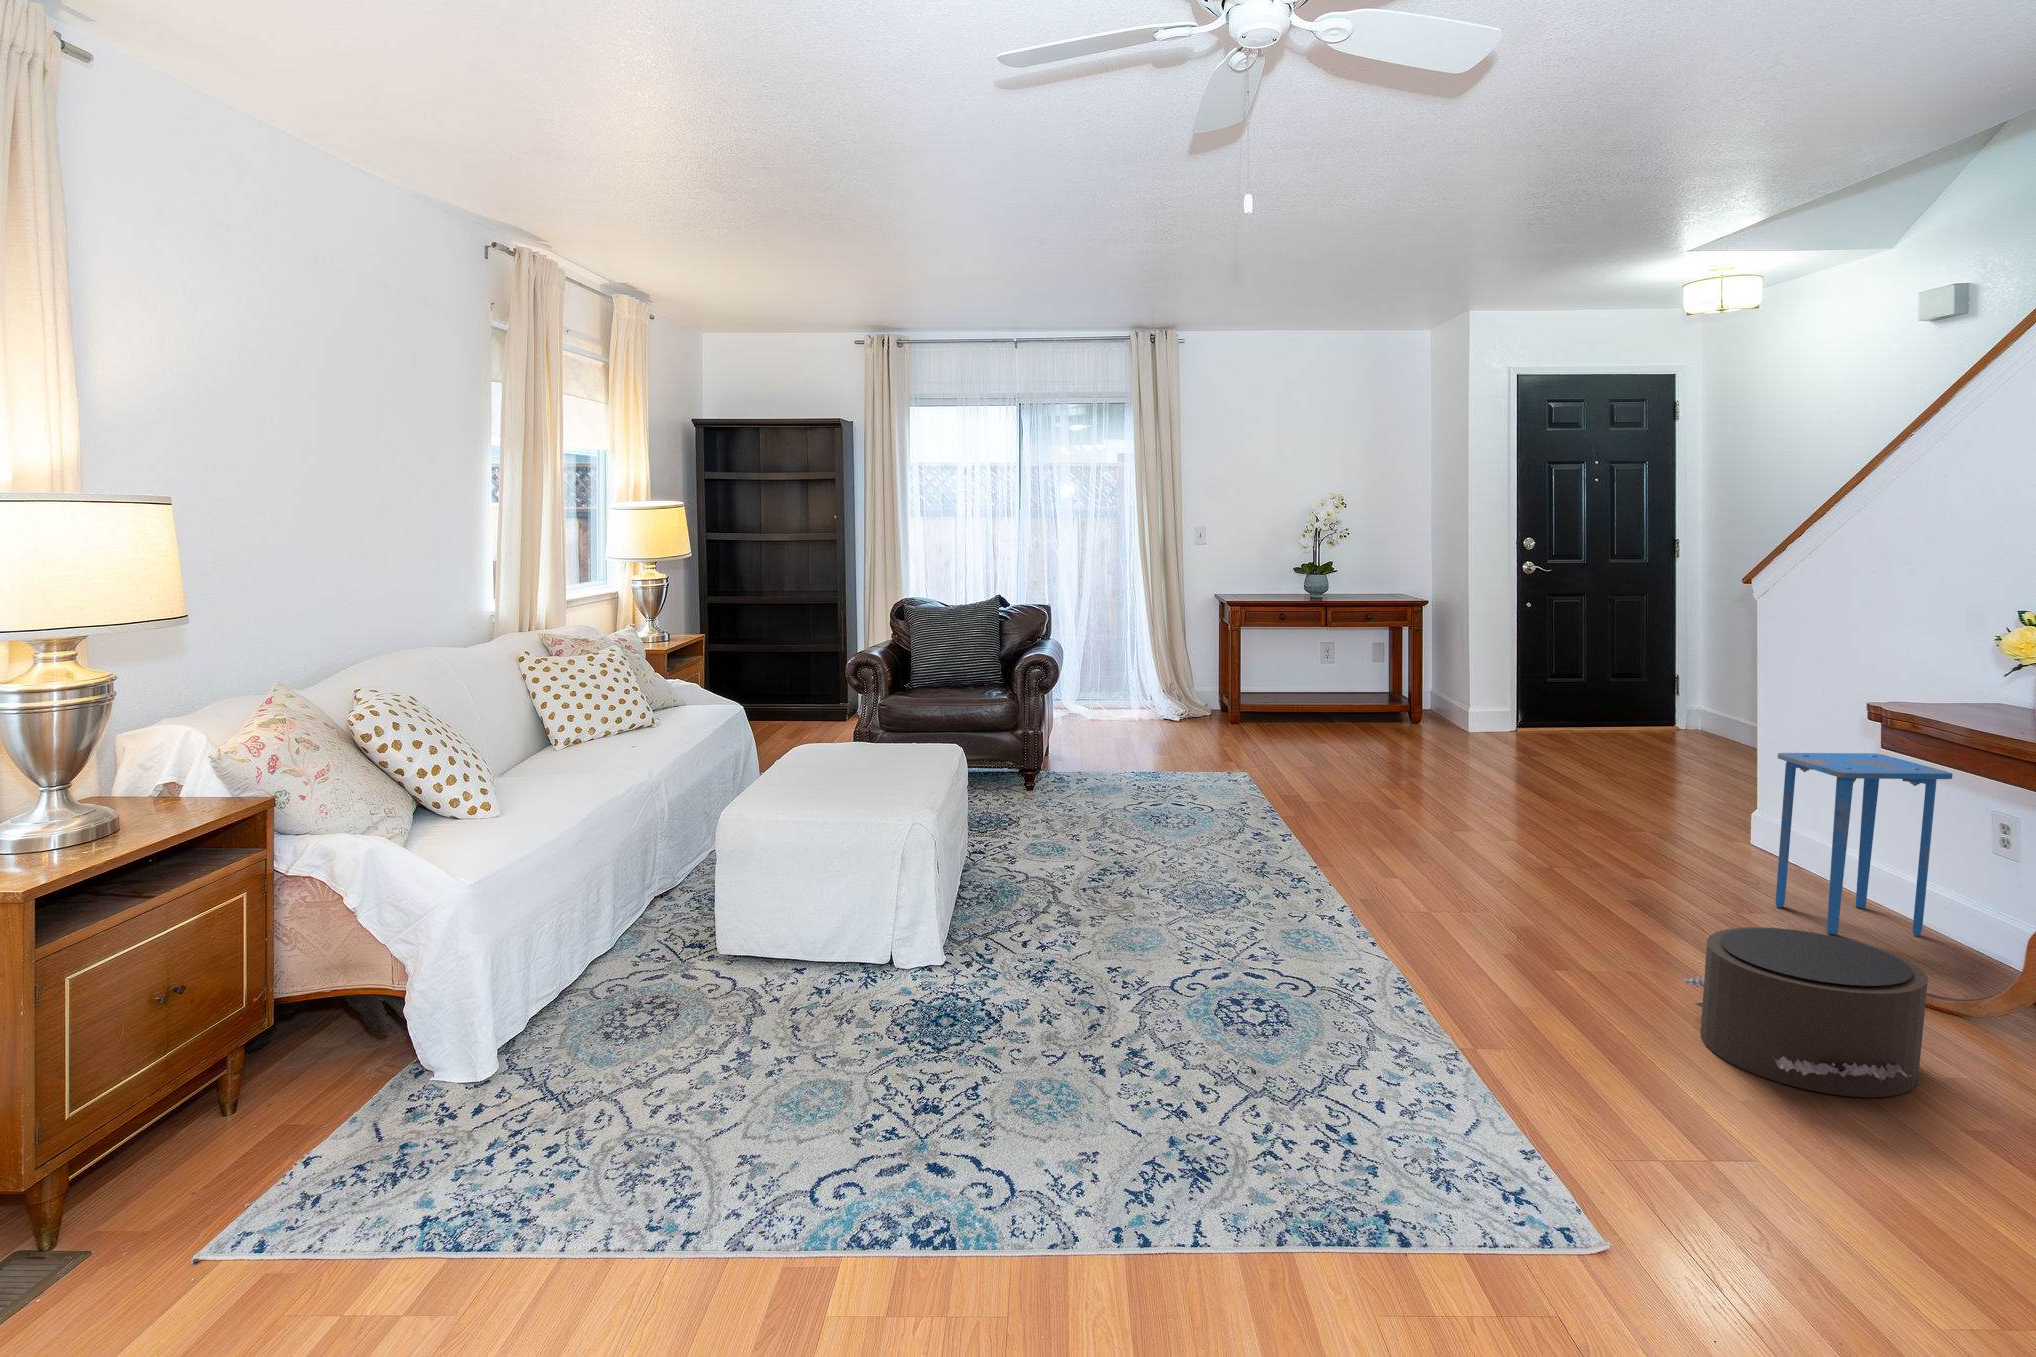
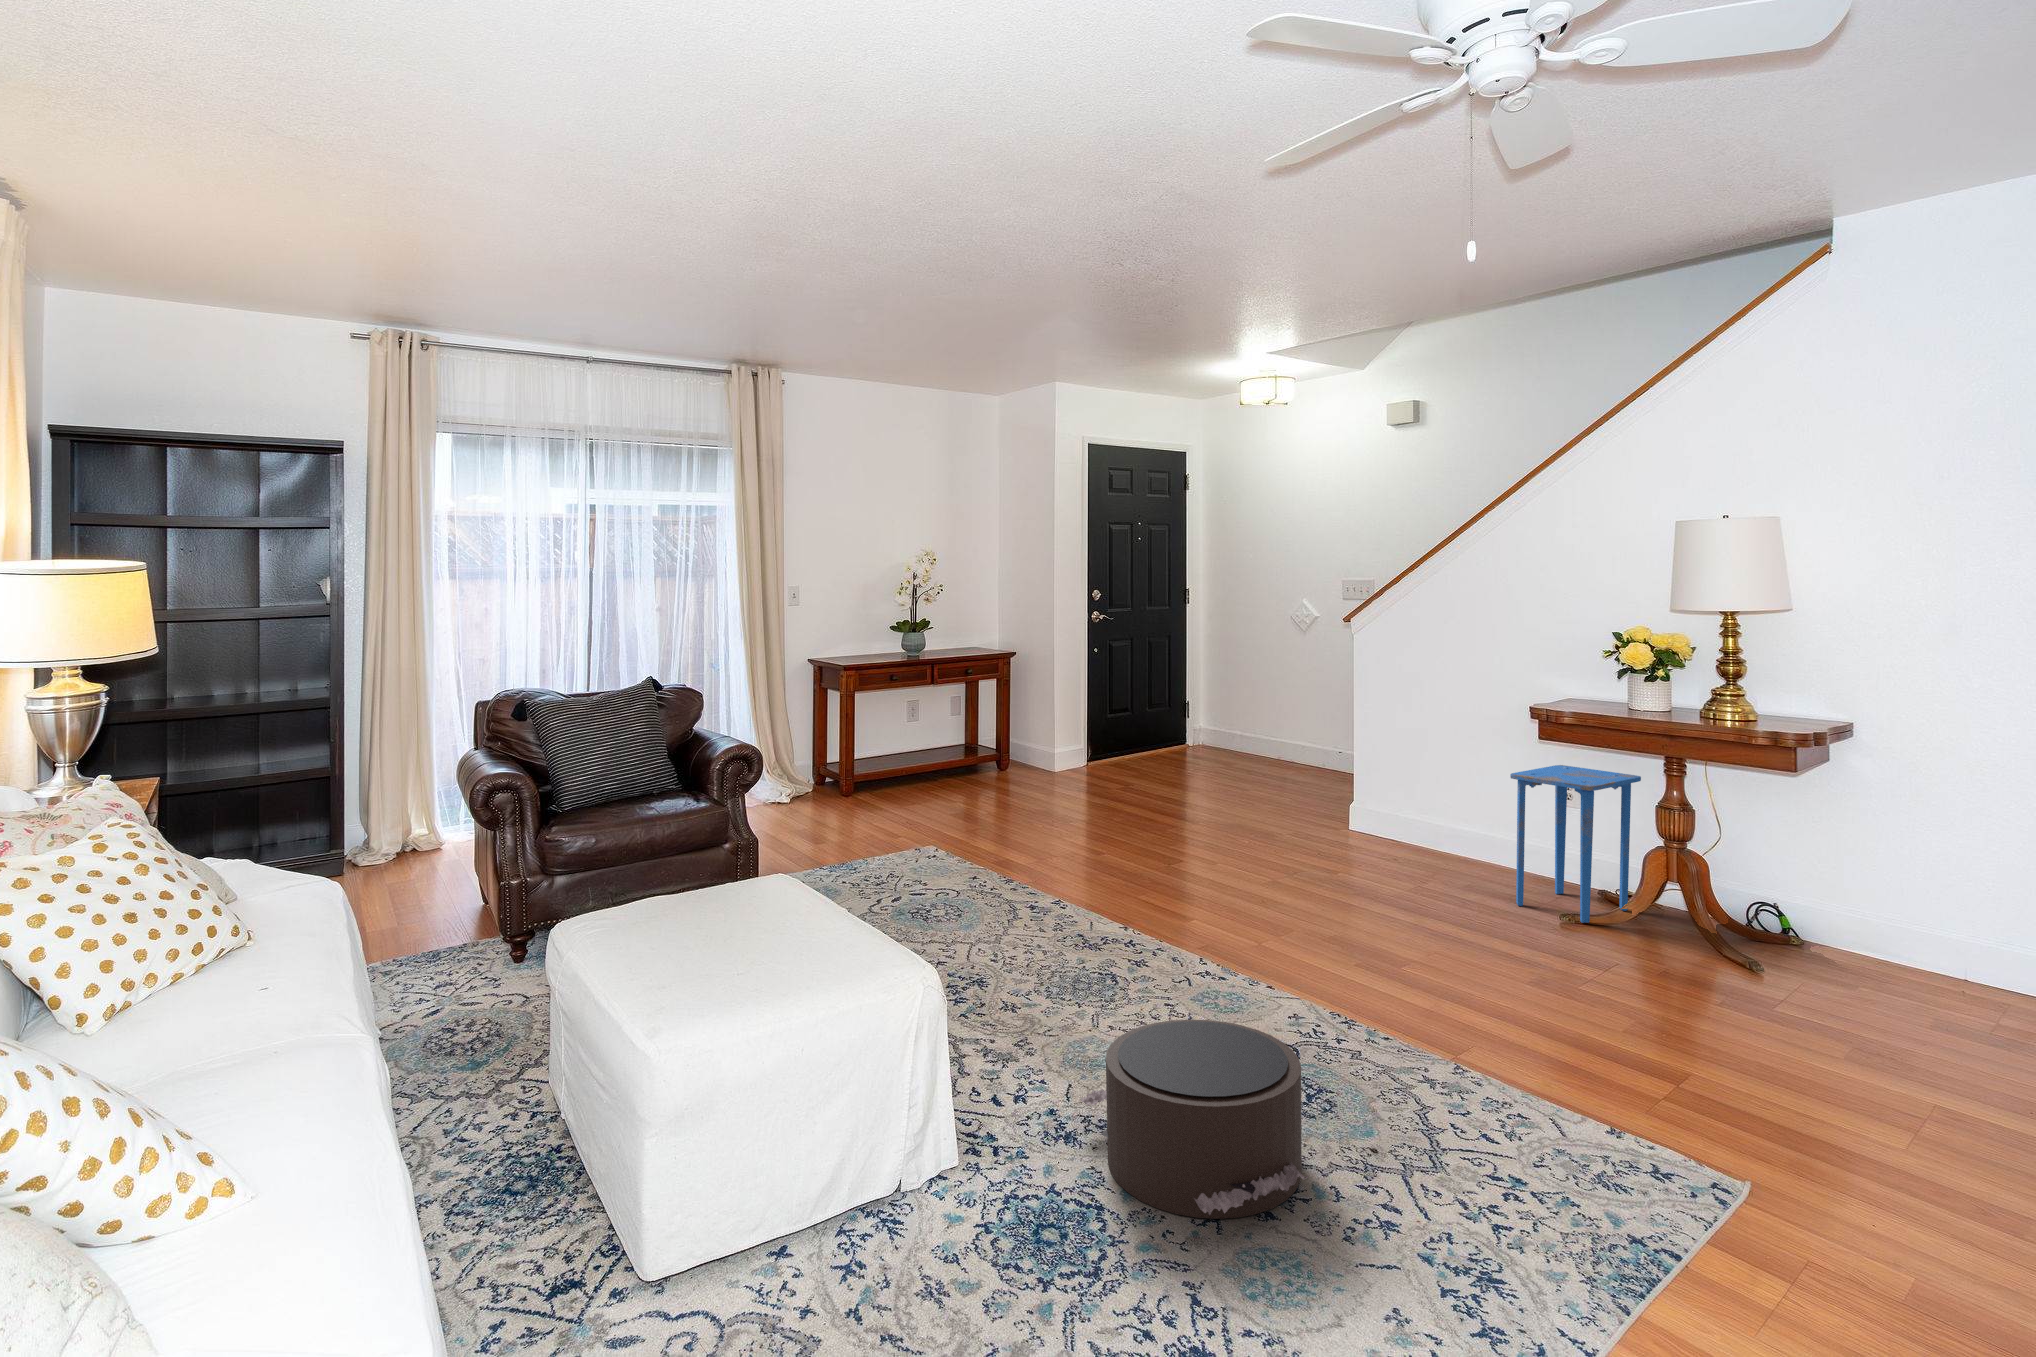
pouf: present [1683,927,1928,1097] -> present [1080,1019,1308,1219]

